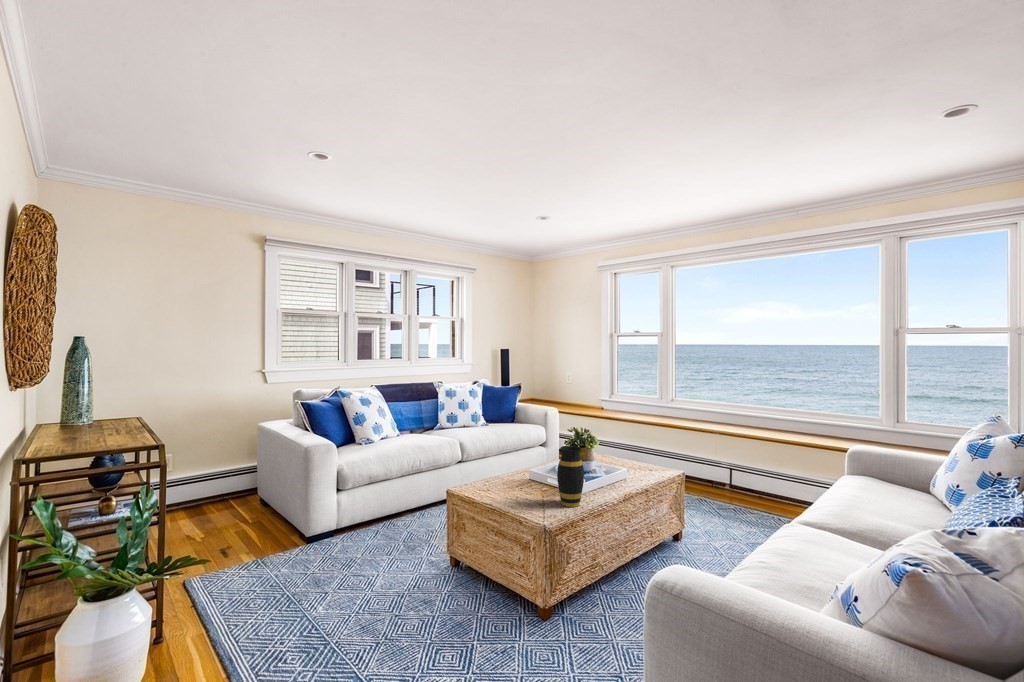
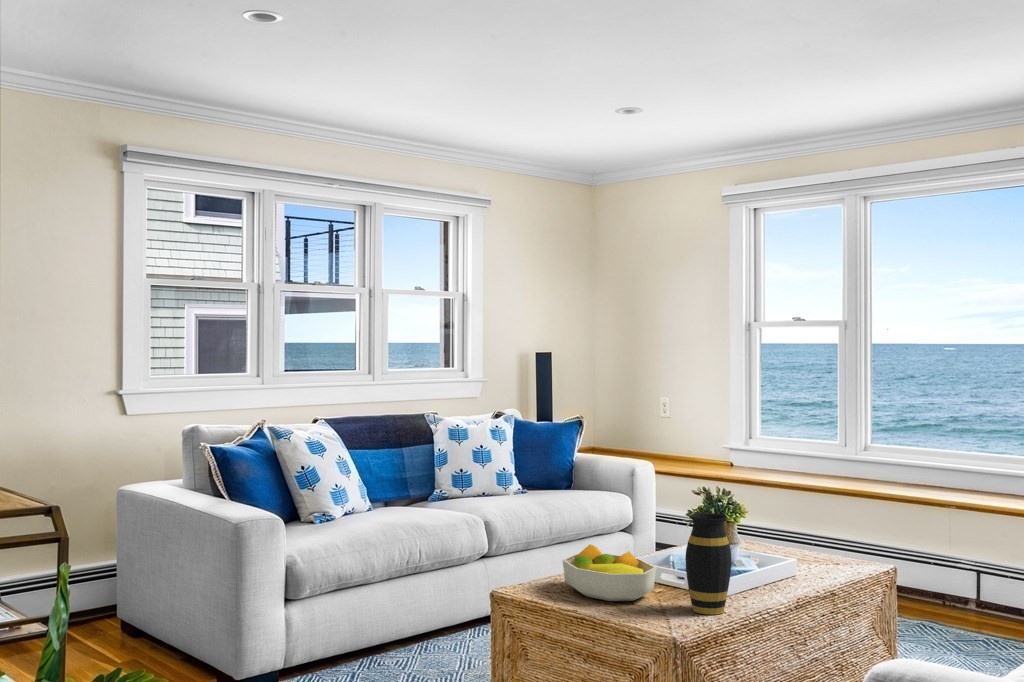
fruit bowl: none [490,462,543,497] -> present [562,544,656,601]

